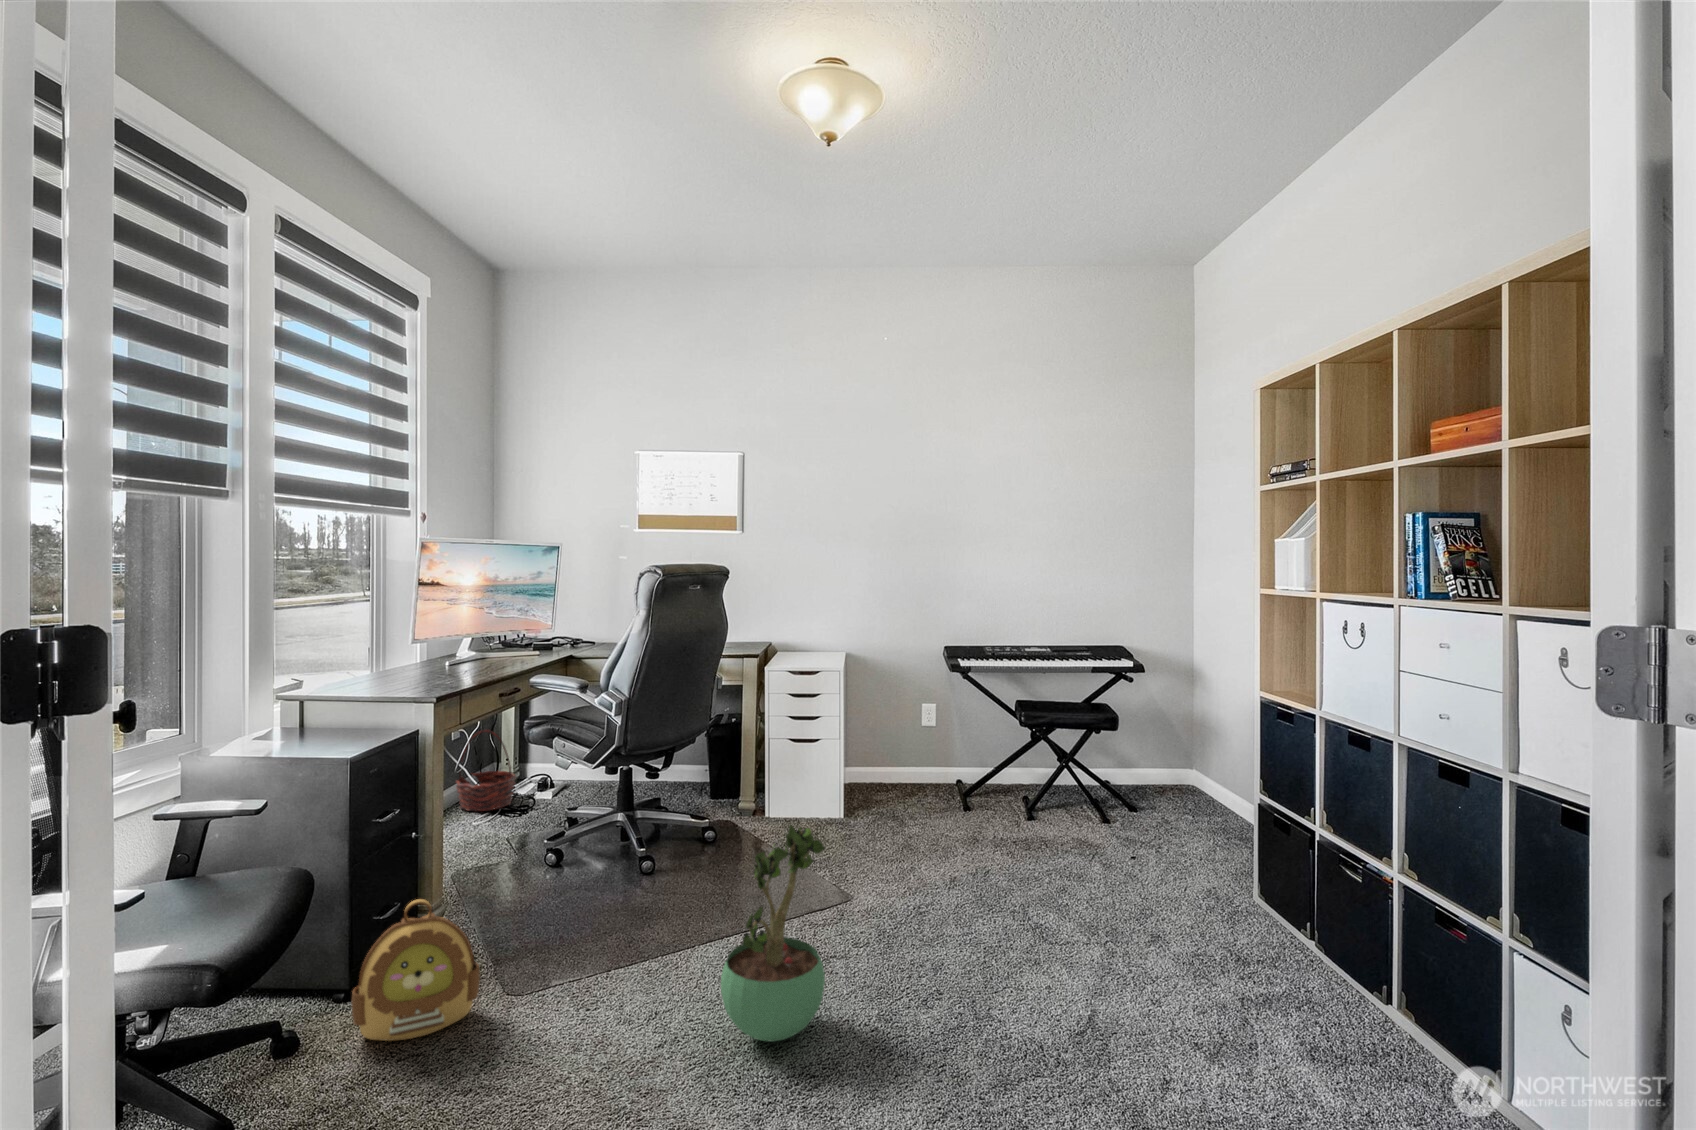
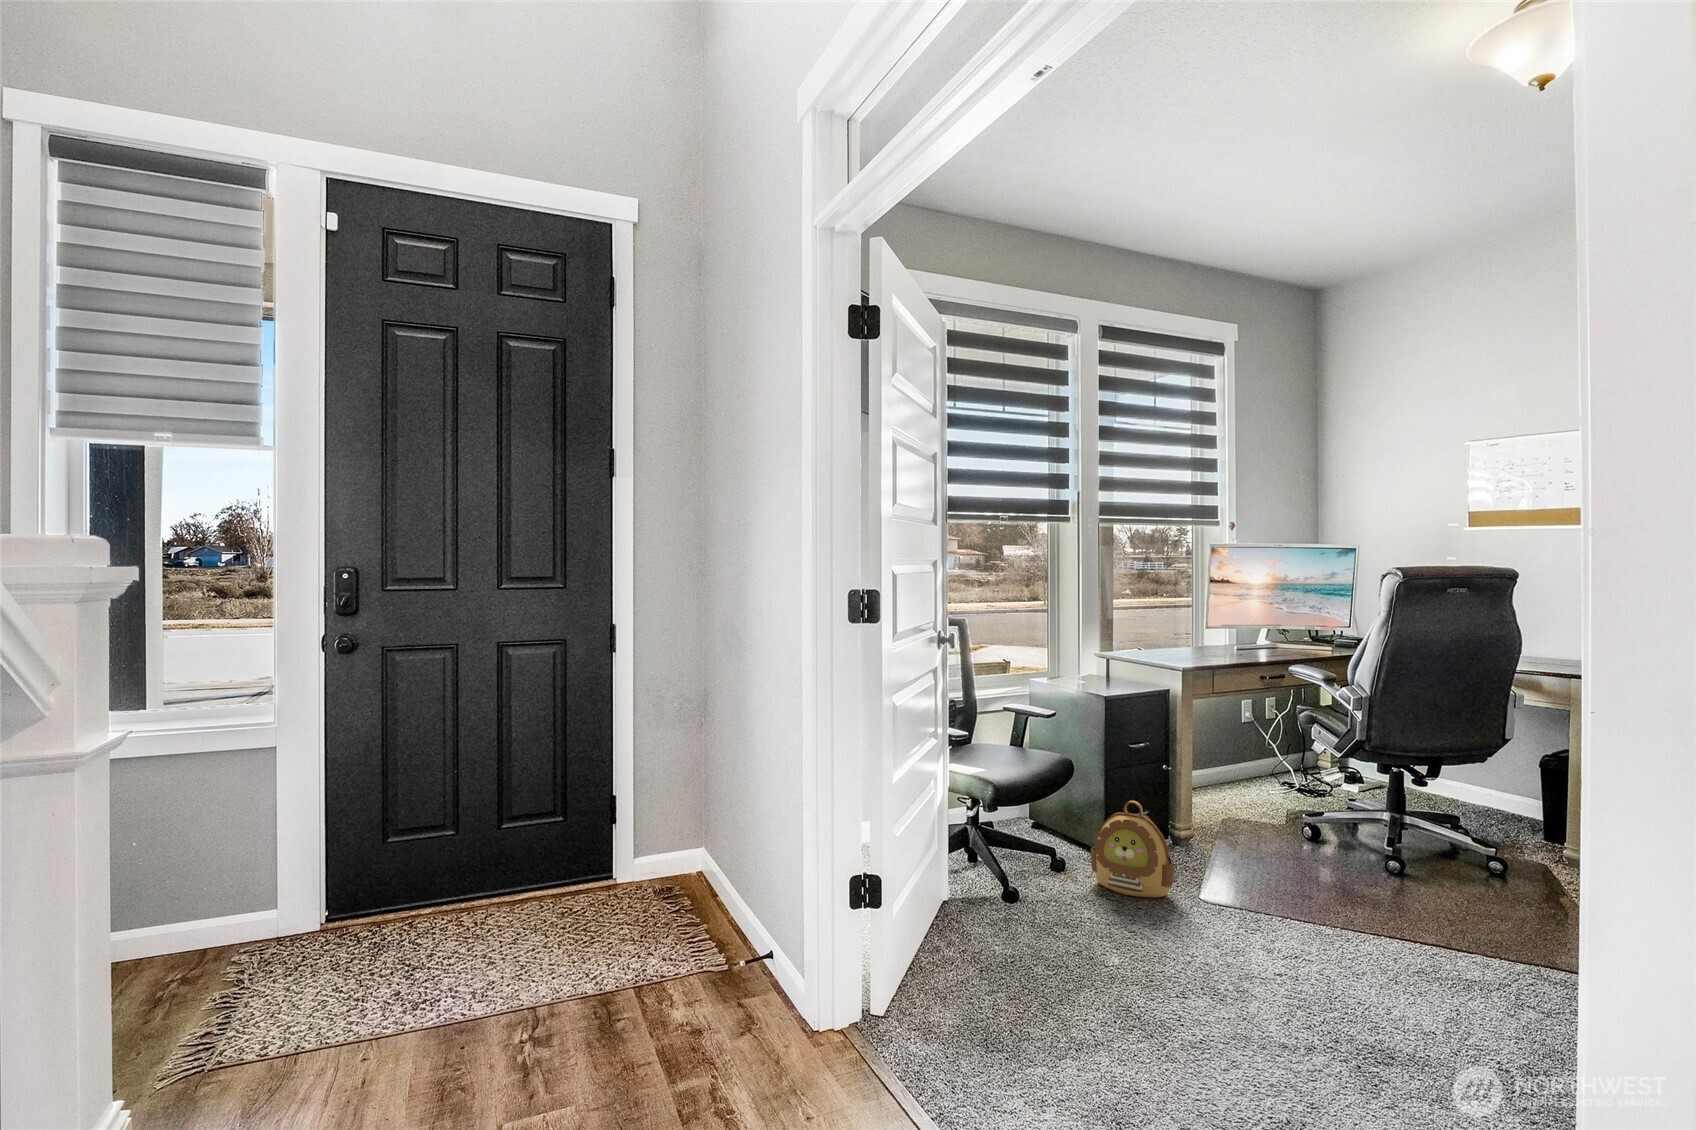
basket: present [456,730,516,811] -> none [1258,714,1315,787]
potted plant: present [721,825,825,1042] -> none [1336,816,1476,1019]

